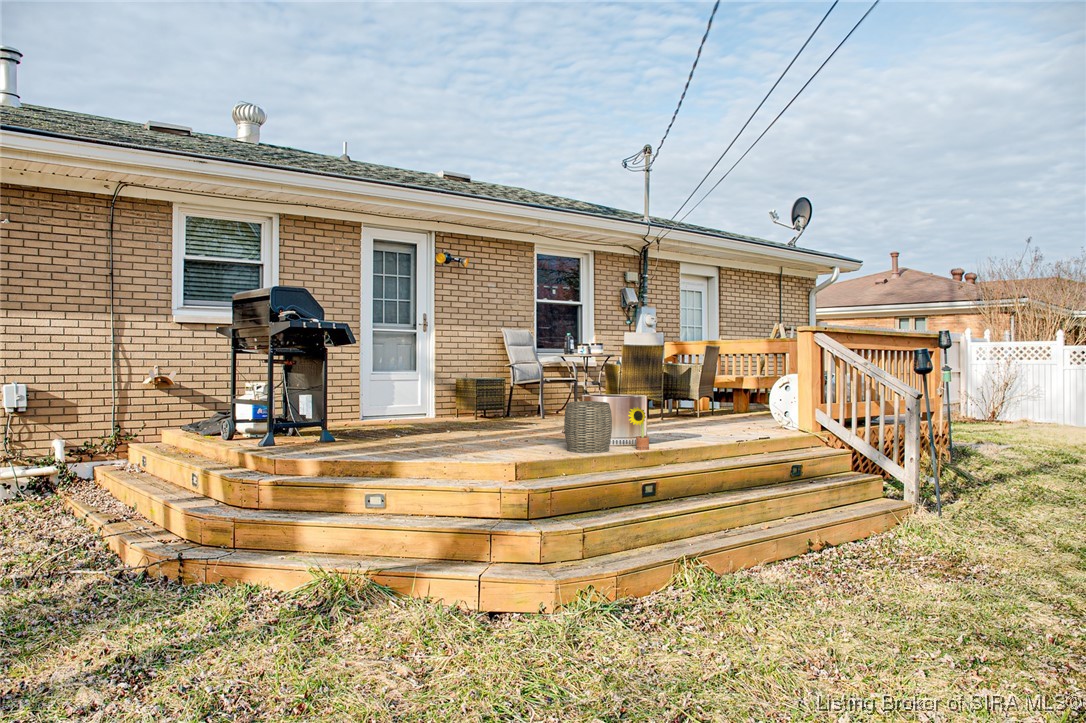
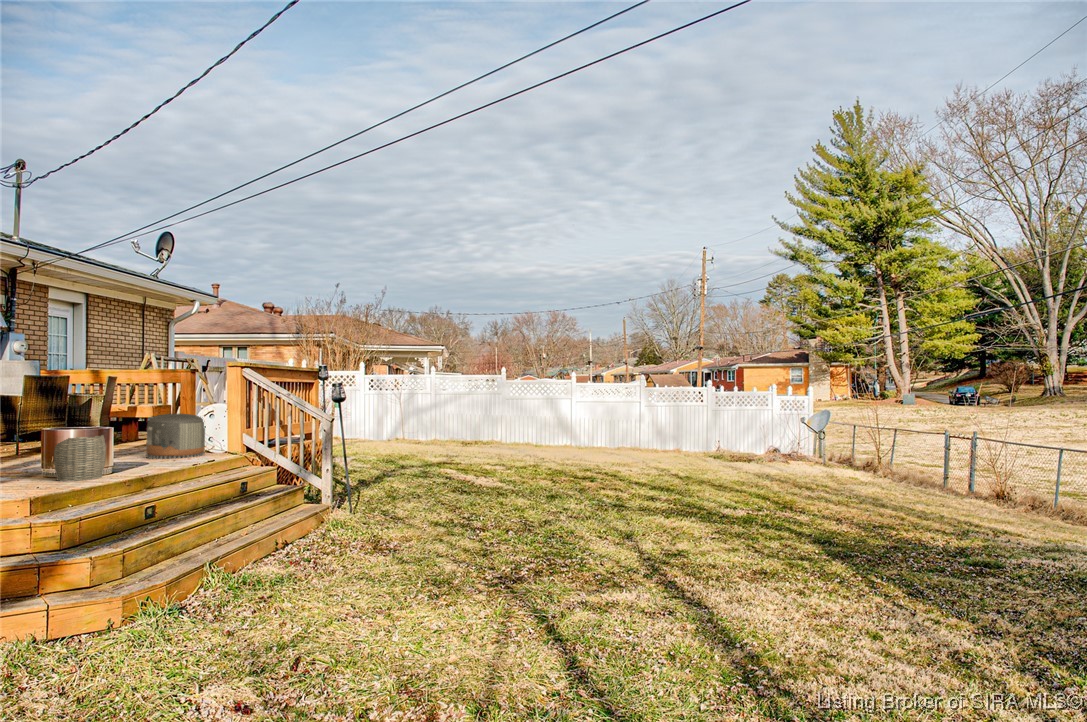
pouf: none [702,385,764,439] -> present [146,414,205,459]
decorative plant: present [628,407,649,450] -> none [116,435,138,473]

